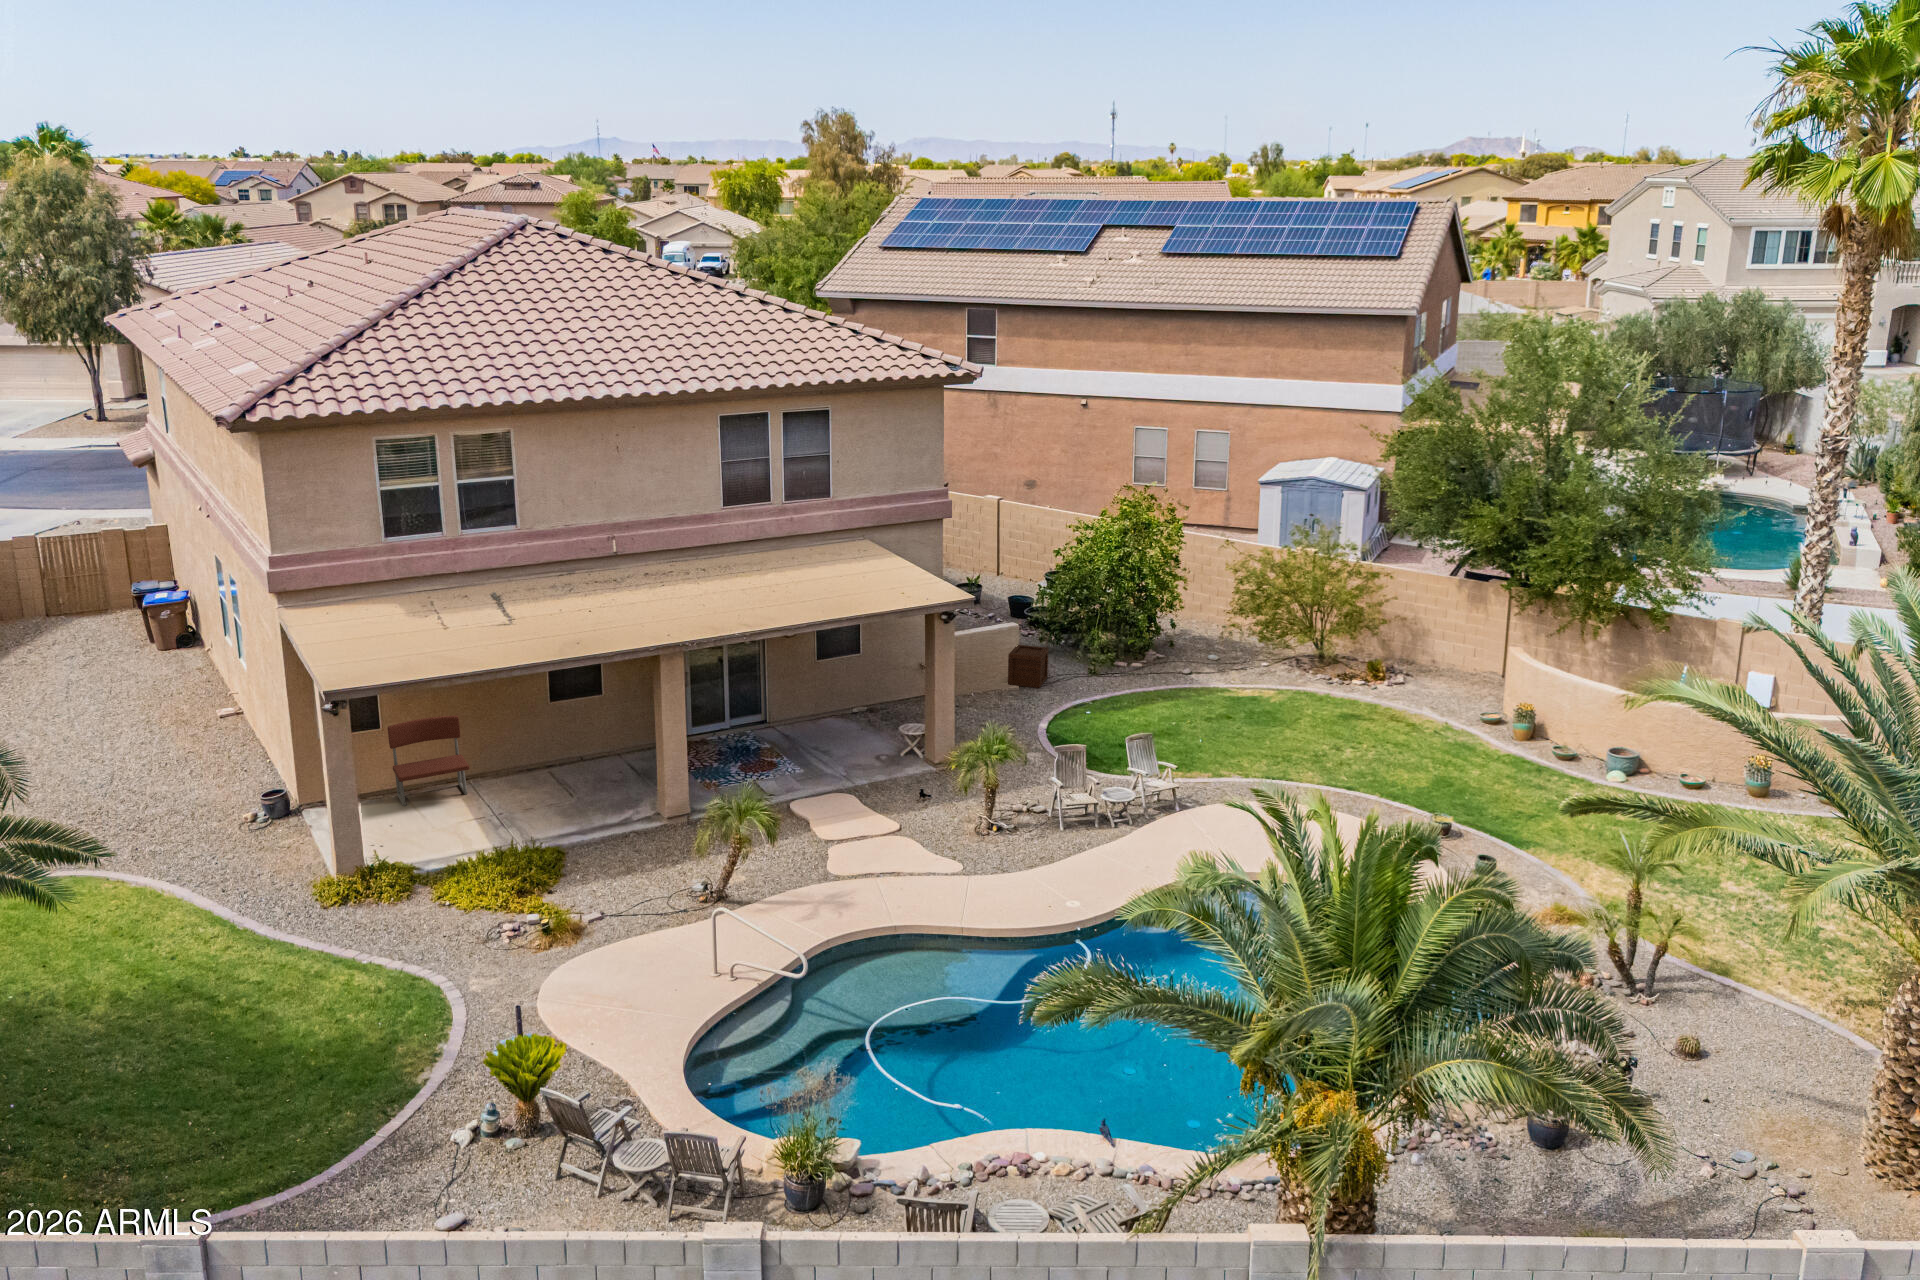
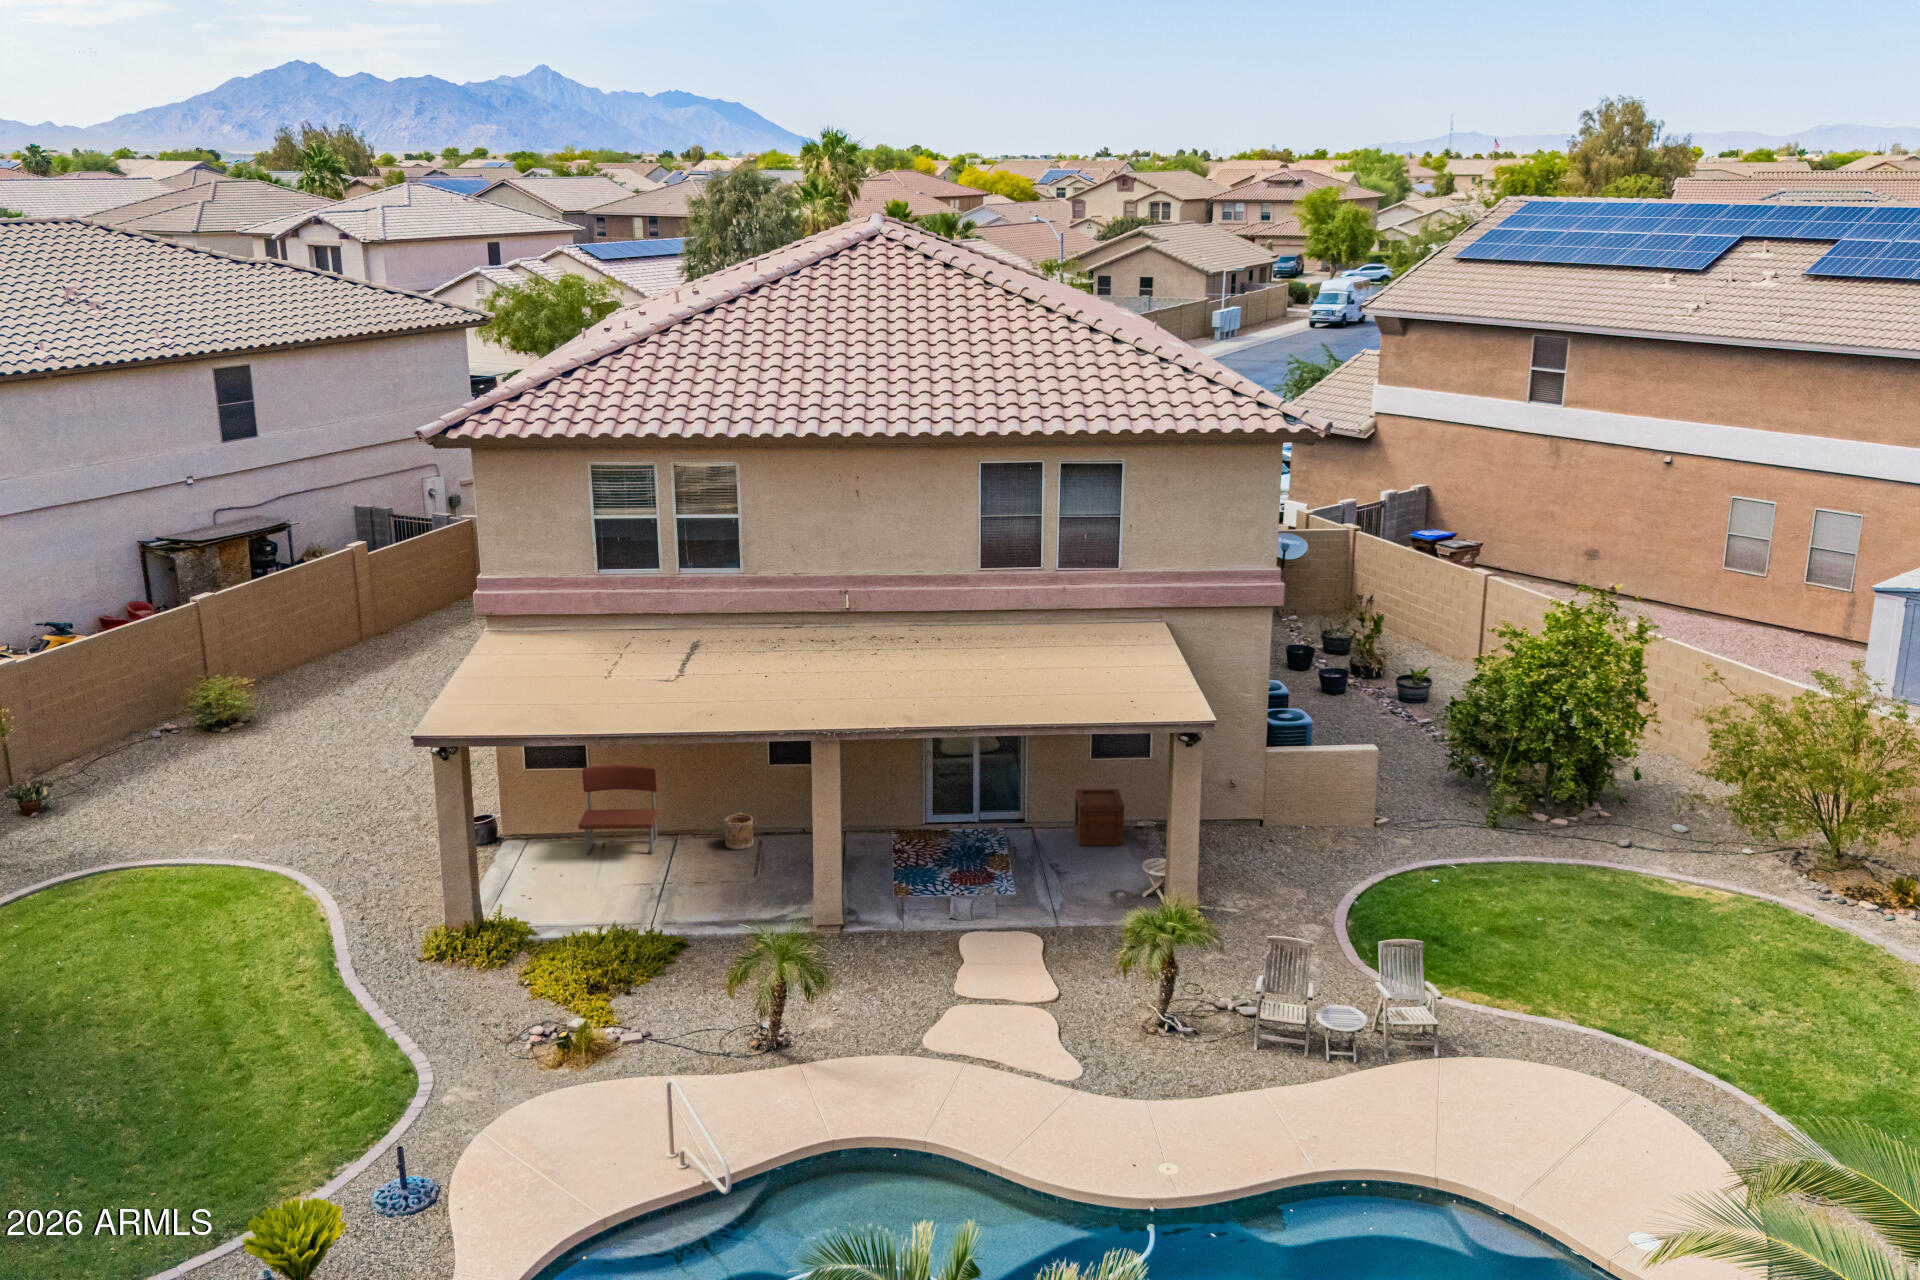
wooden crate: present [1008,645,1049,688] -> present [1074,789,1124,846]
bucket: none [524,745,555,778] -> present [724,813,757,850]

